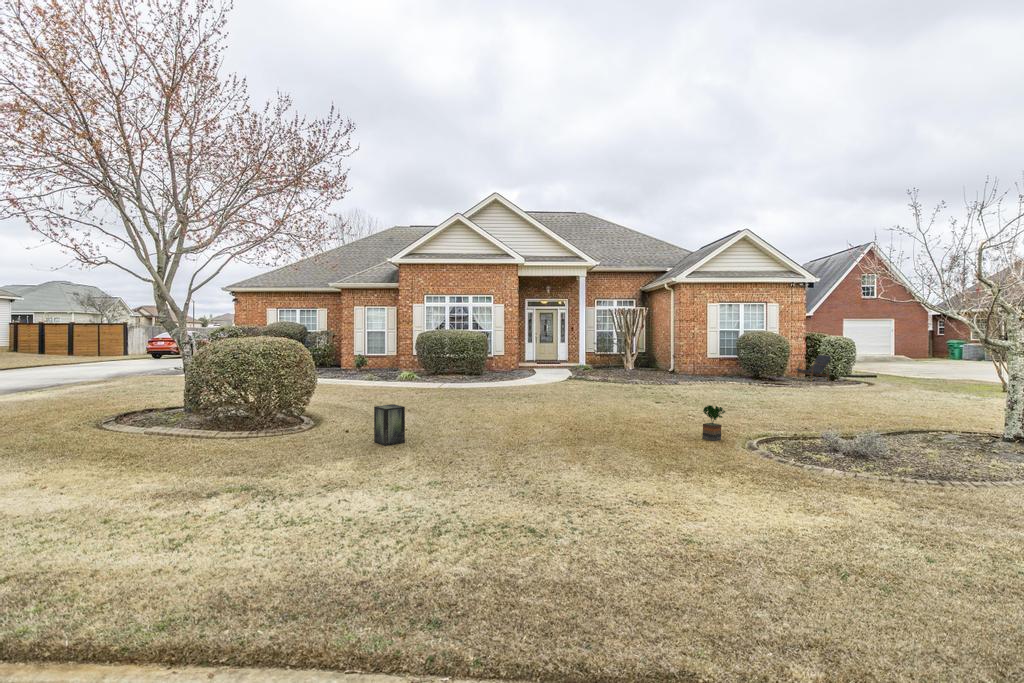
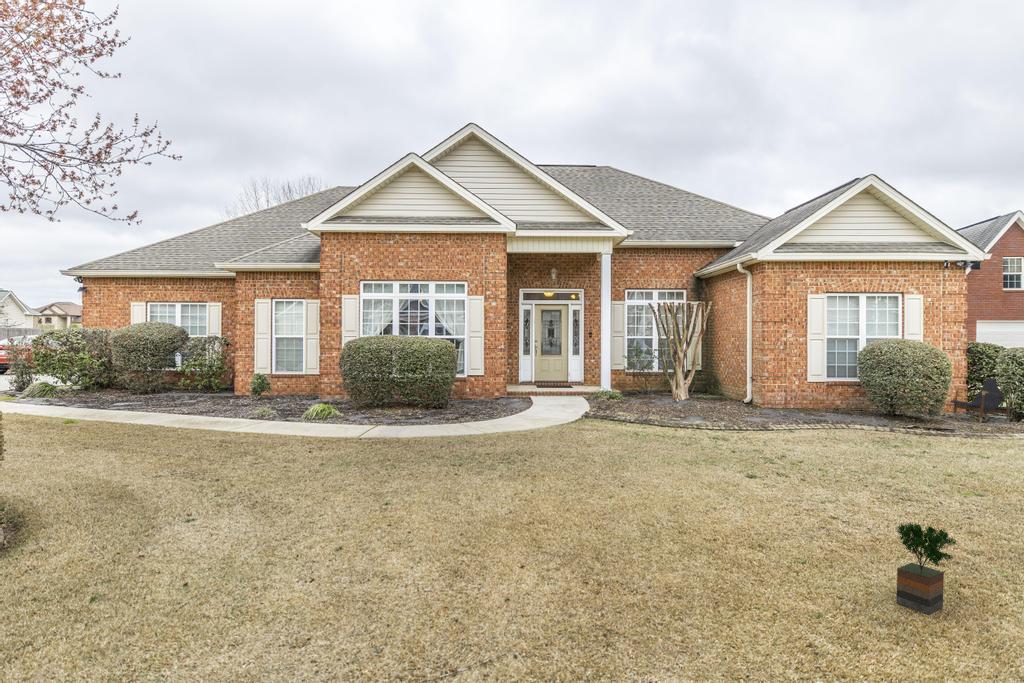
storage box: present [374,404,405,446] -> none [99,522,174,640]

